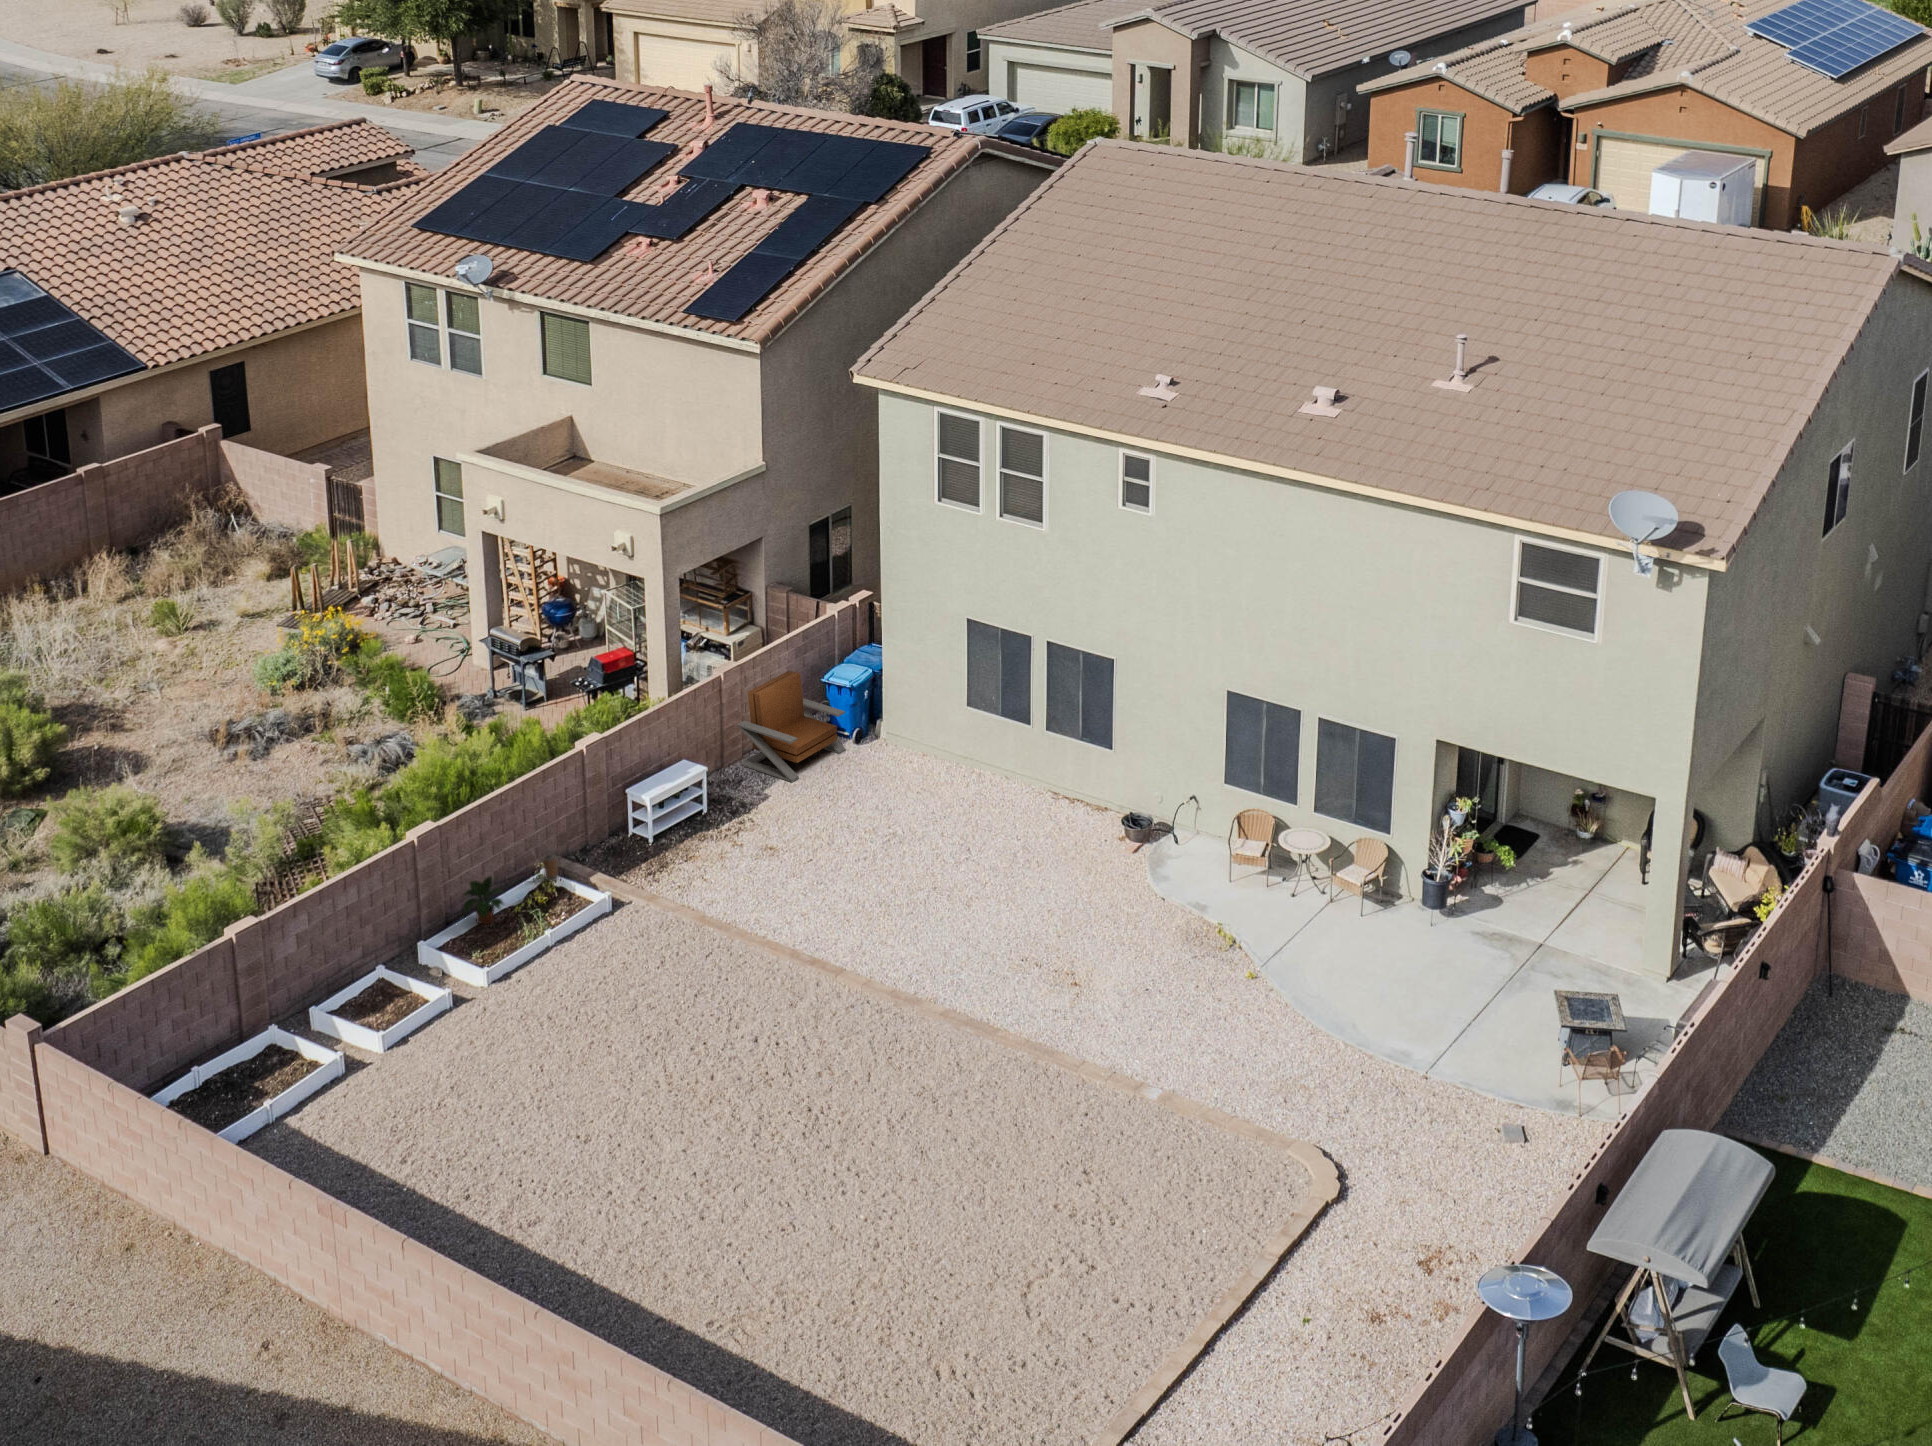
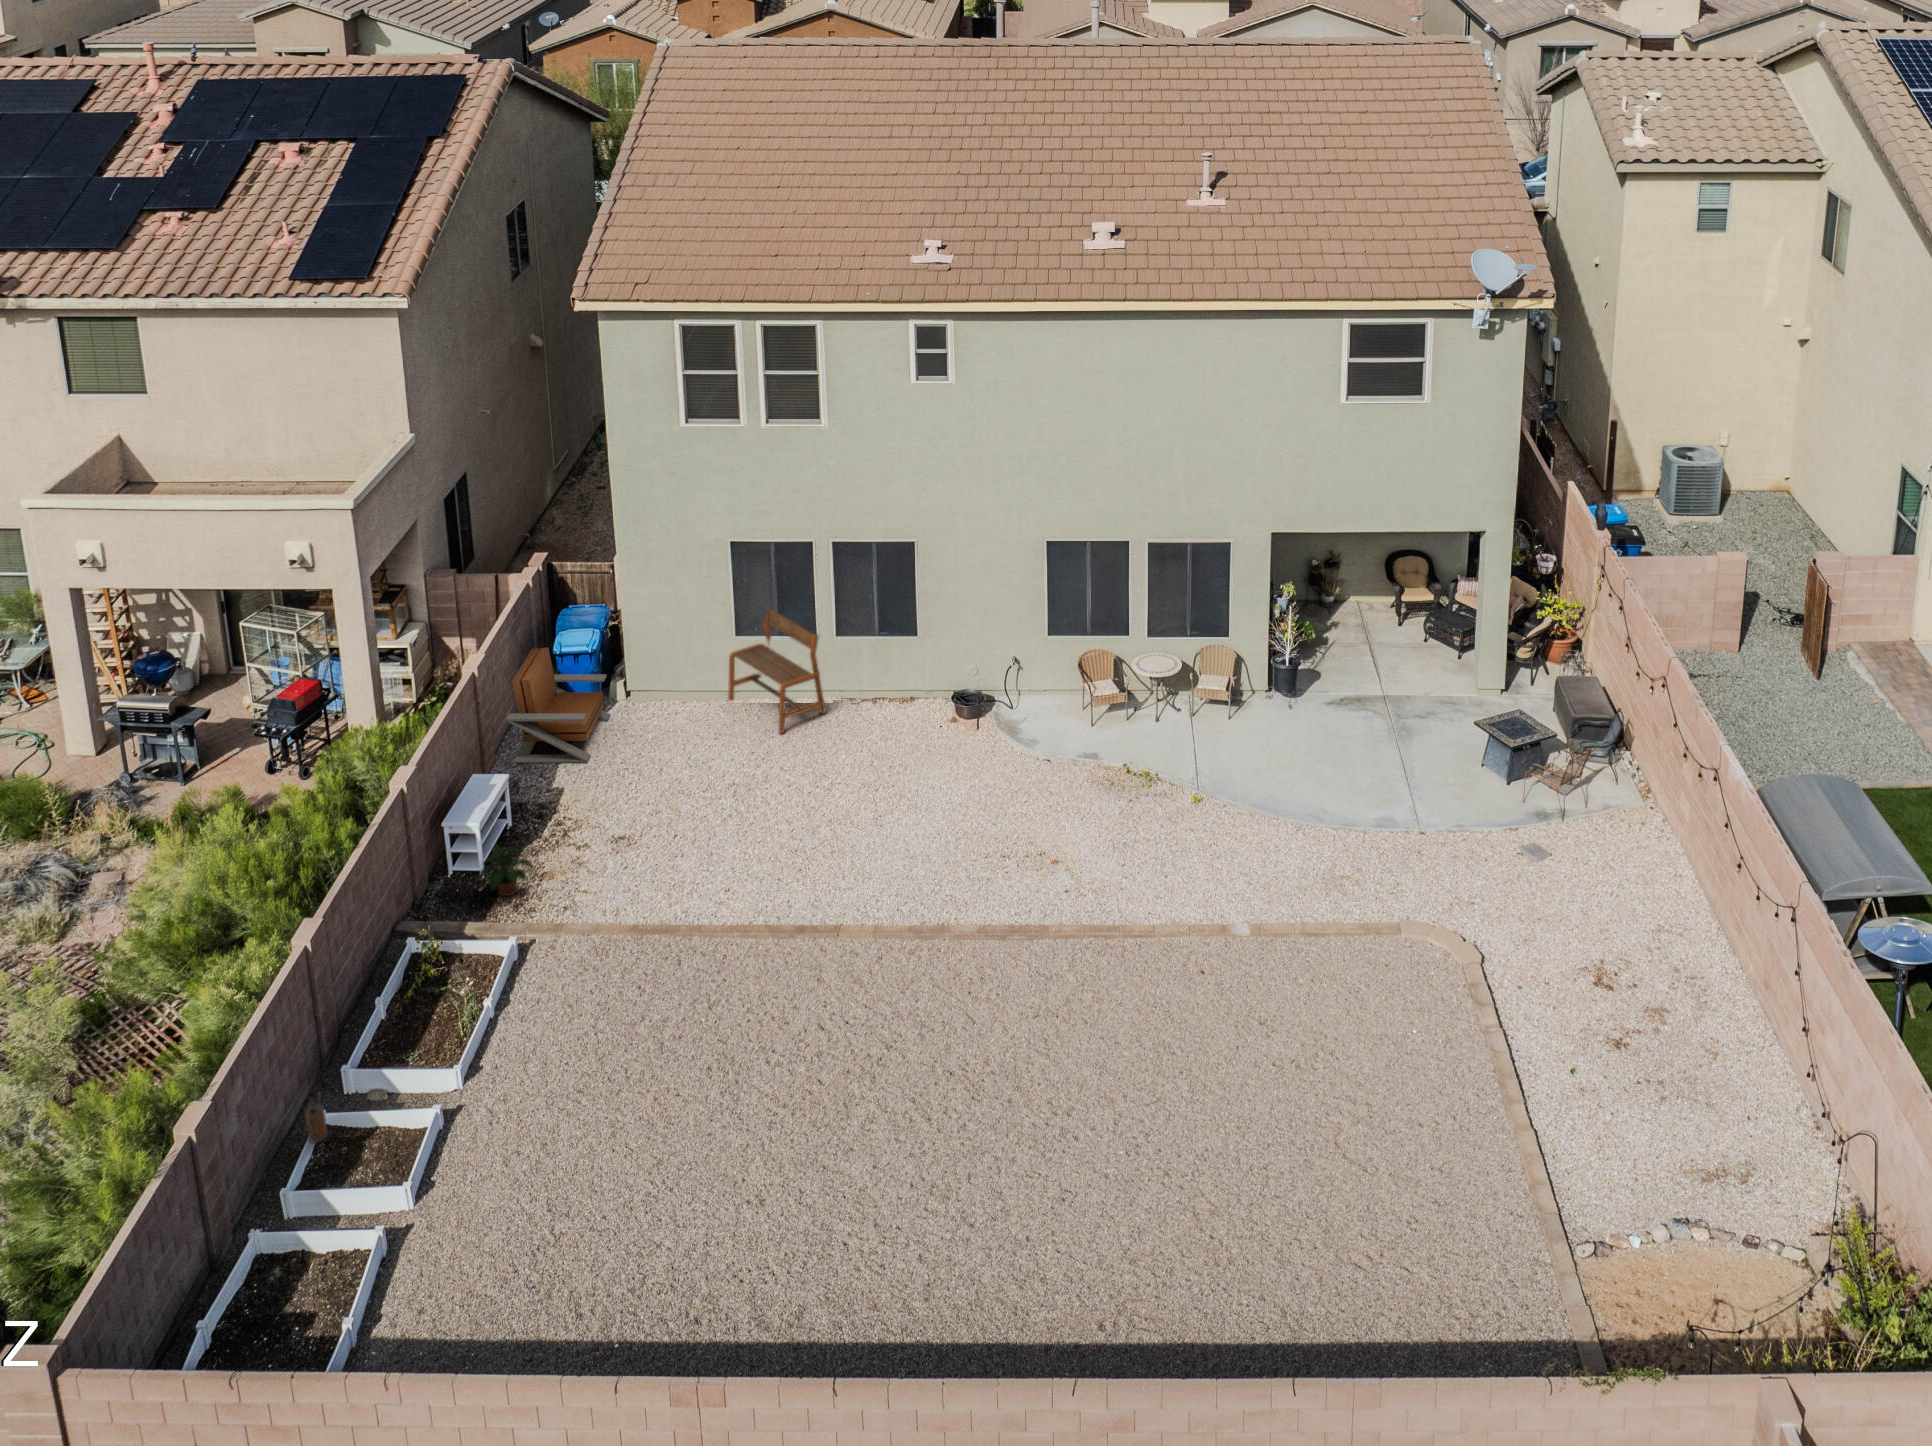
bench: none [947,688,1011,808] -> present [728,610,826,734]
watering can: present [543,850,560,881] -> present [305,1094,328,1143]
potted plant: present [463,876,504,924] -> present [478,845,533,896]

